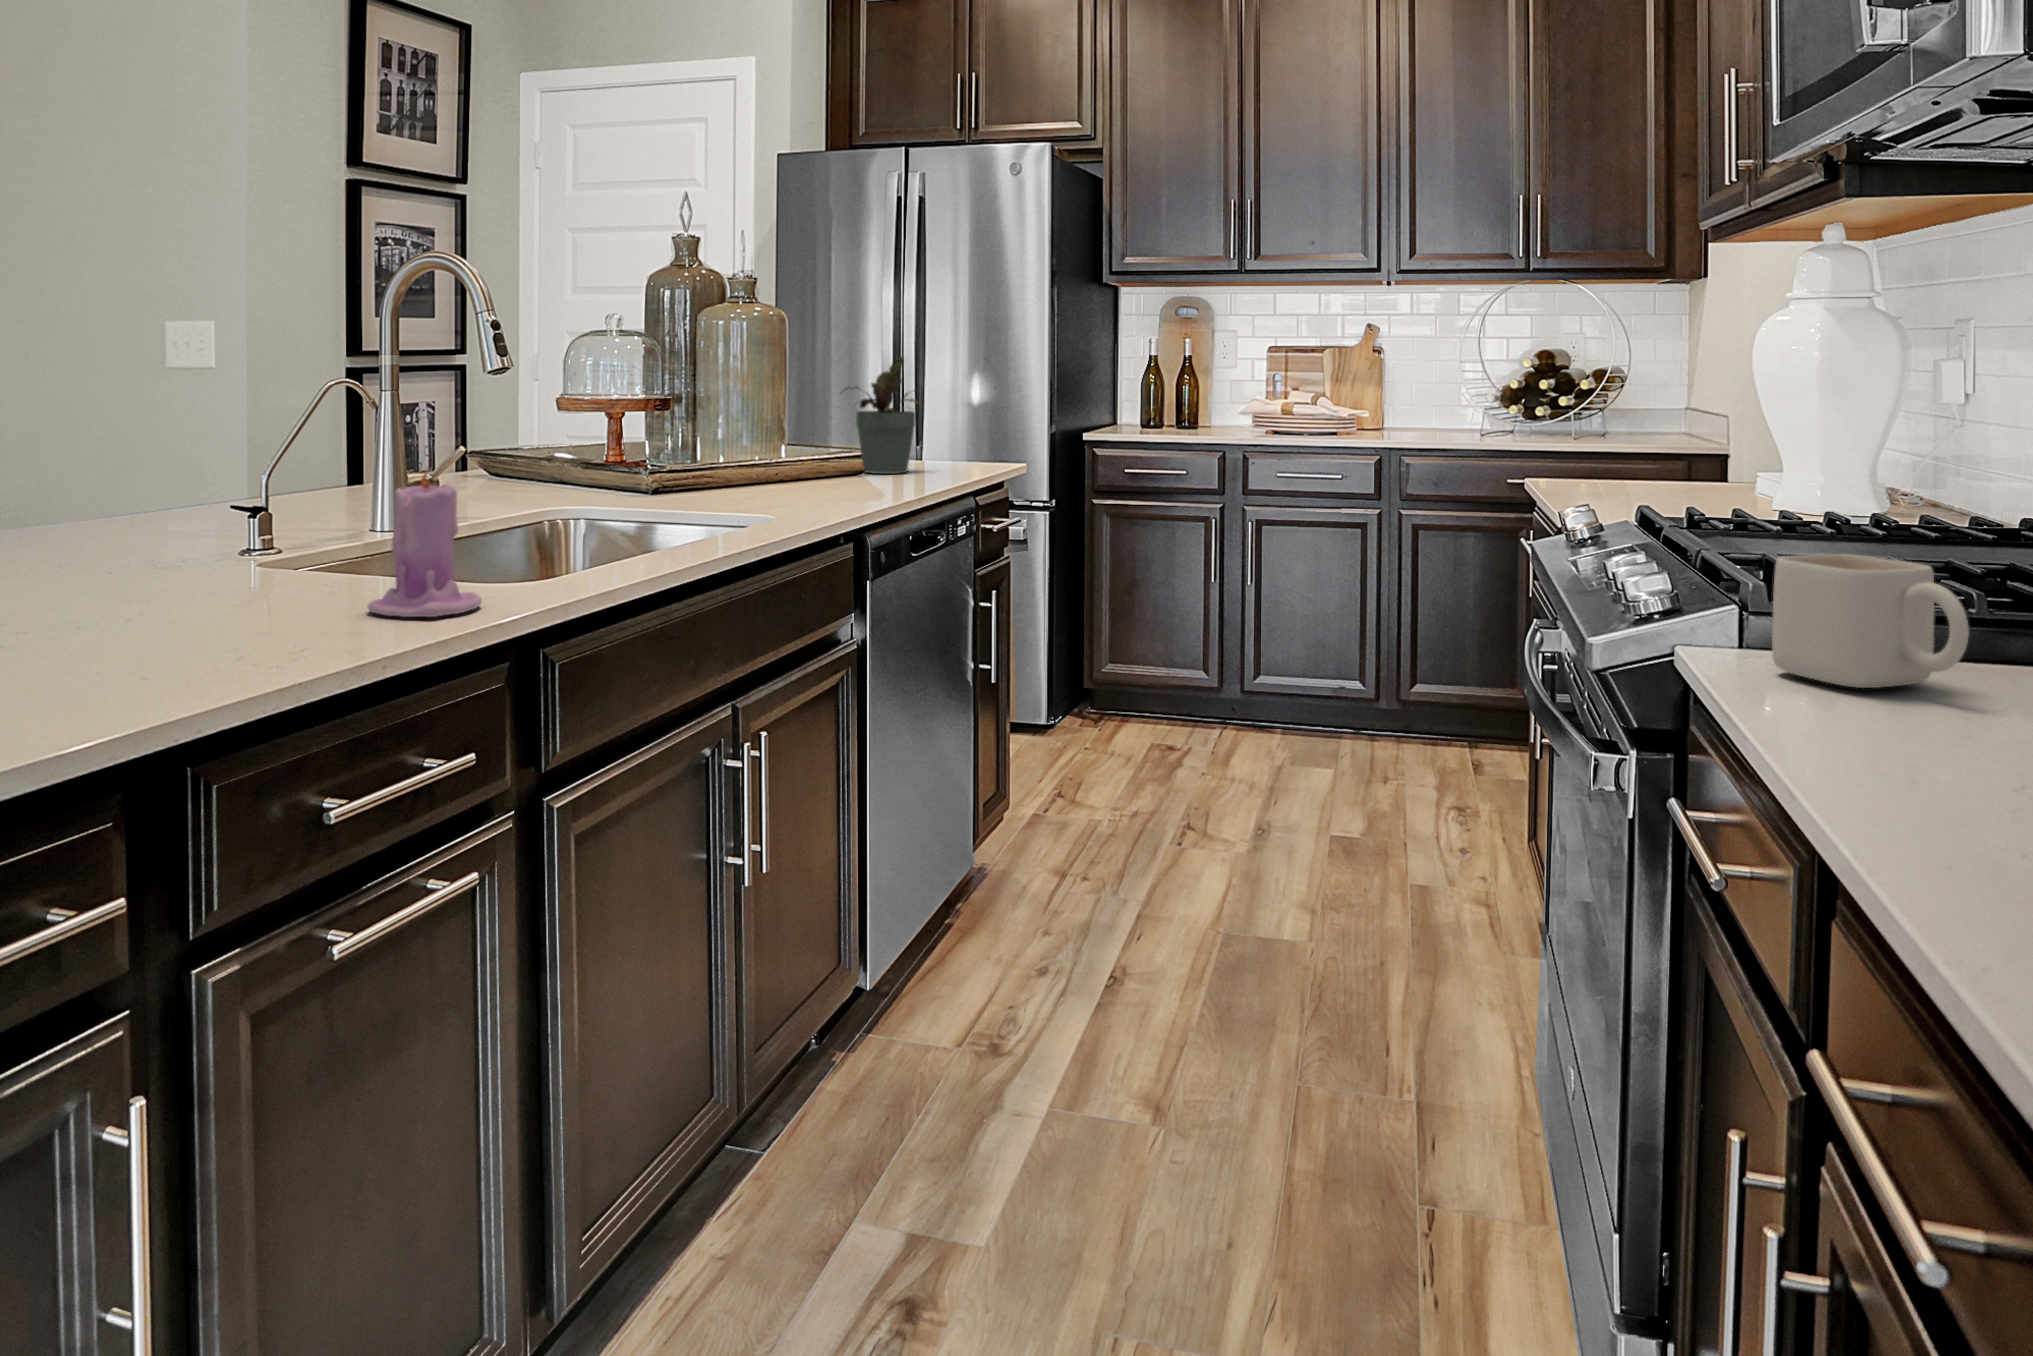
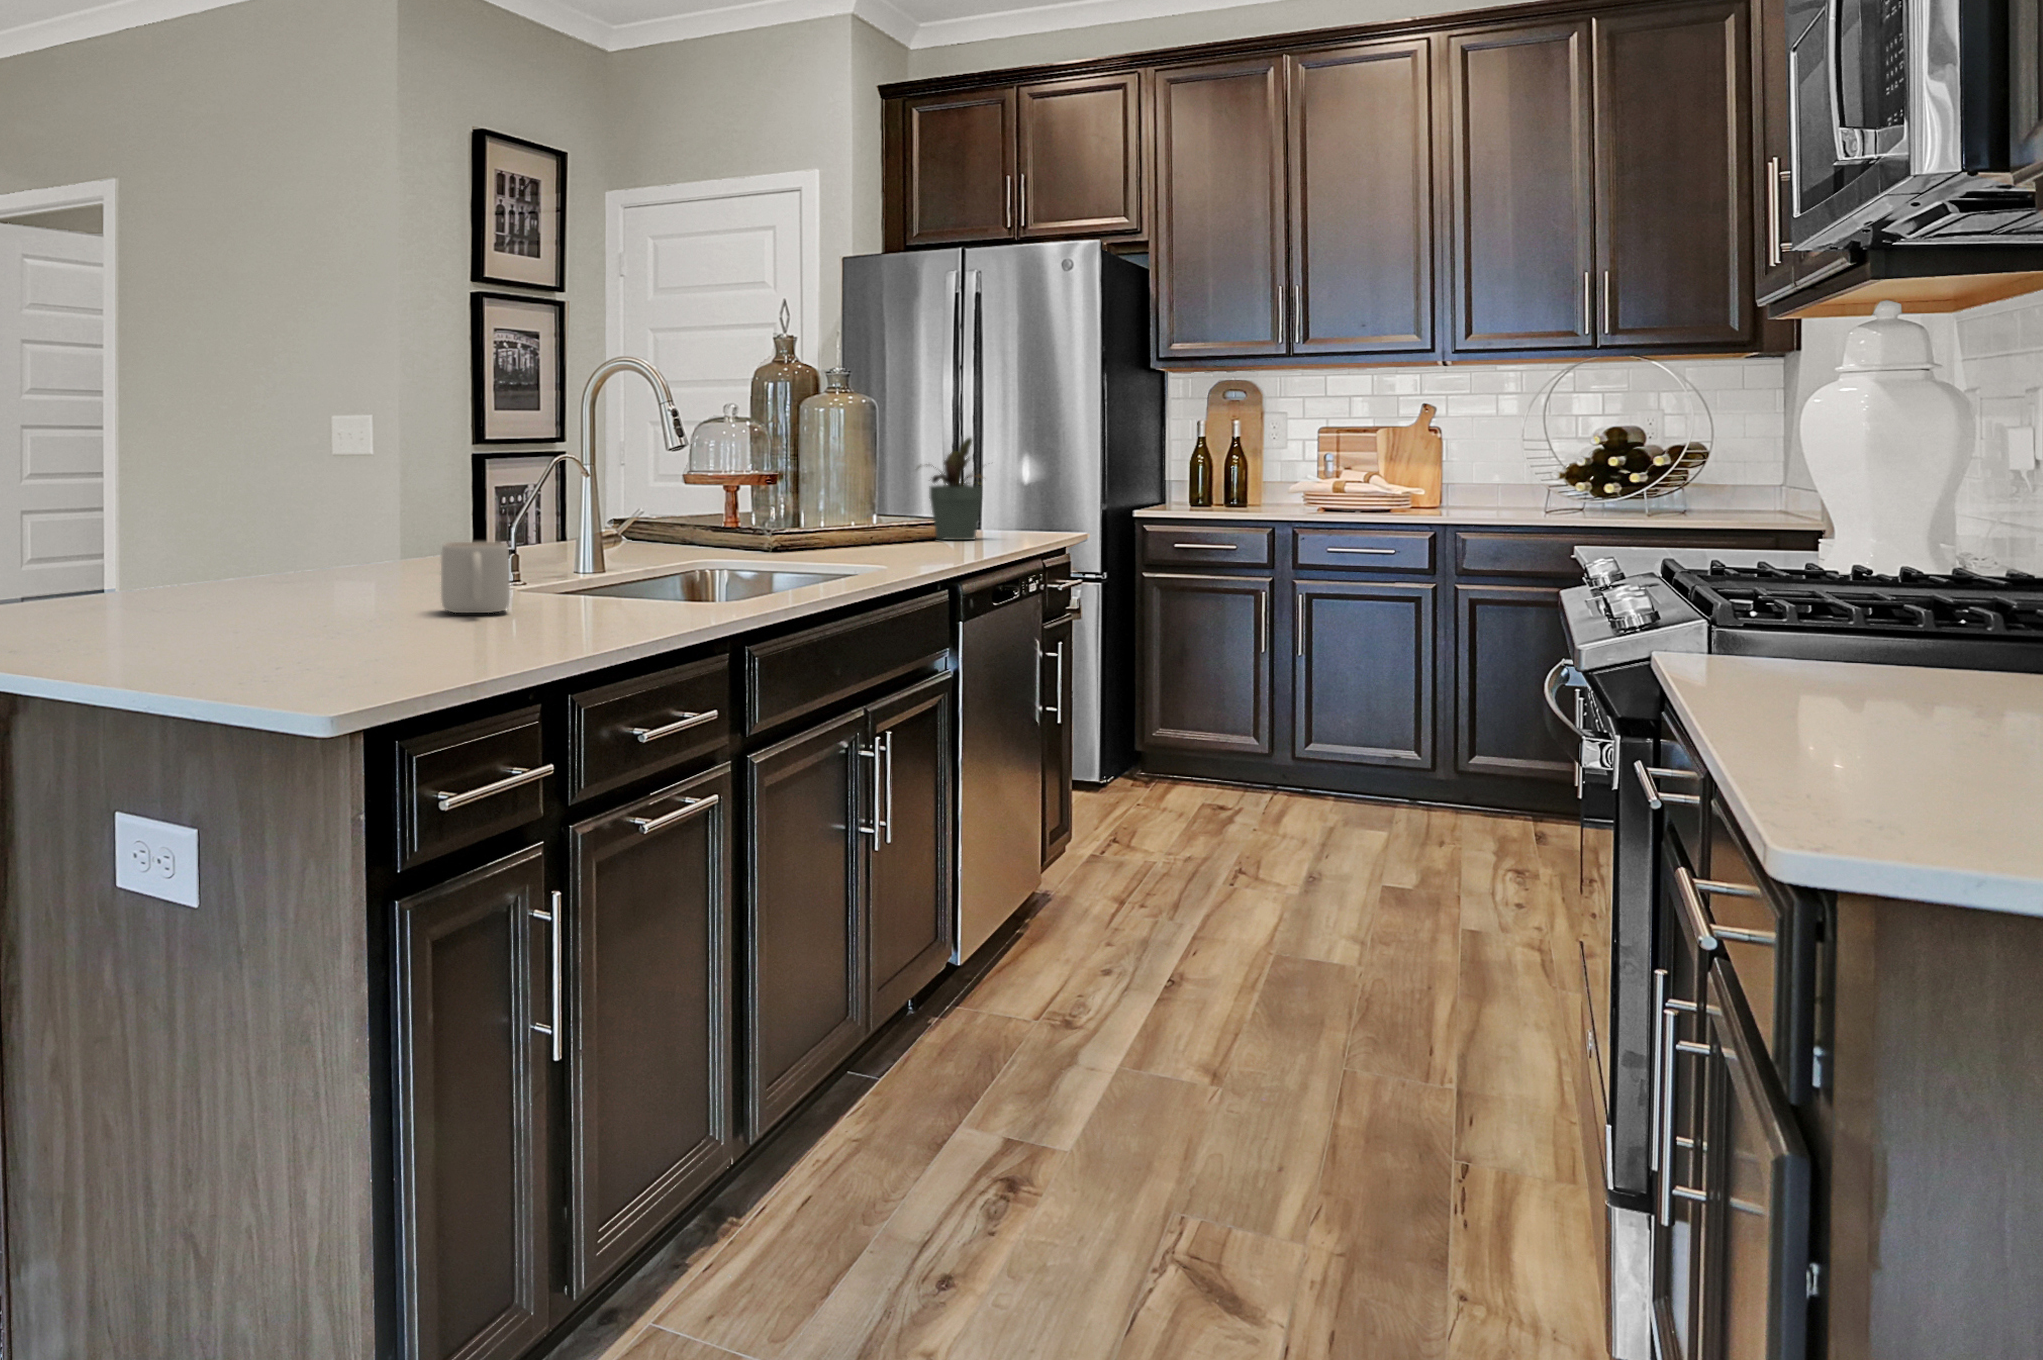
candle: present [368,470,482,617] -> none [620,511,698,620]
mug: present [1772,554,1969,688] -> present [441,542,510,613]

